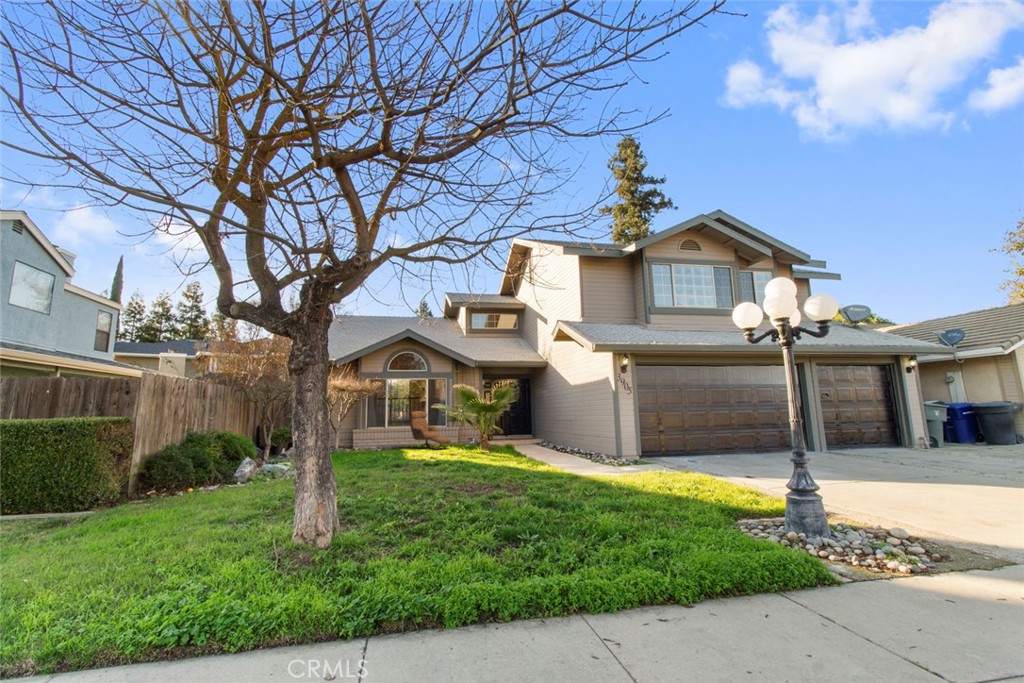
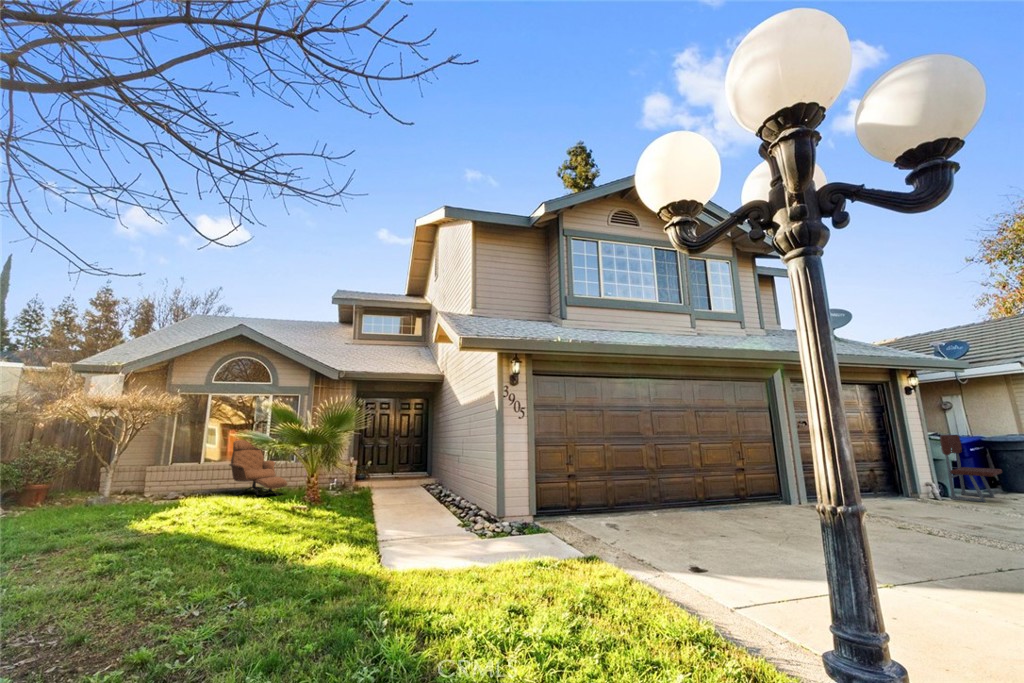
bench: none [931,403,978,451] -> present [940,435,1002,502]

